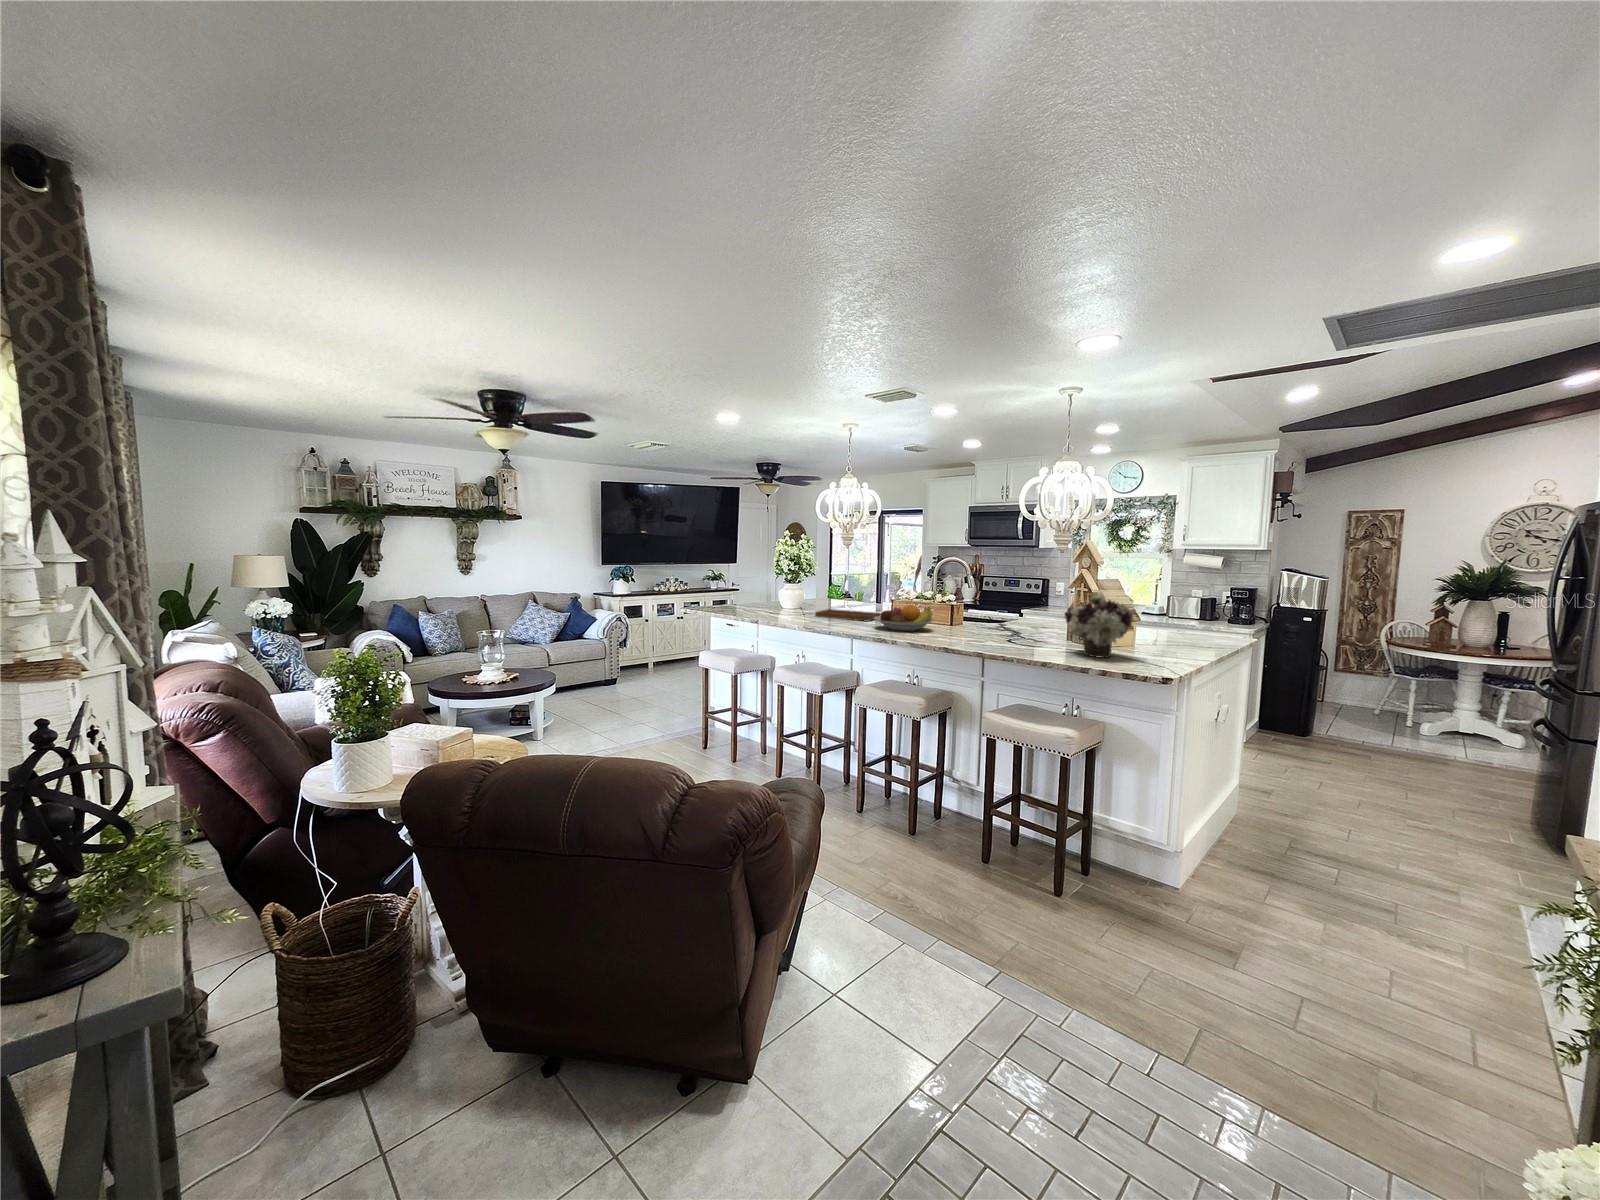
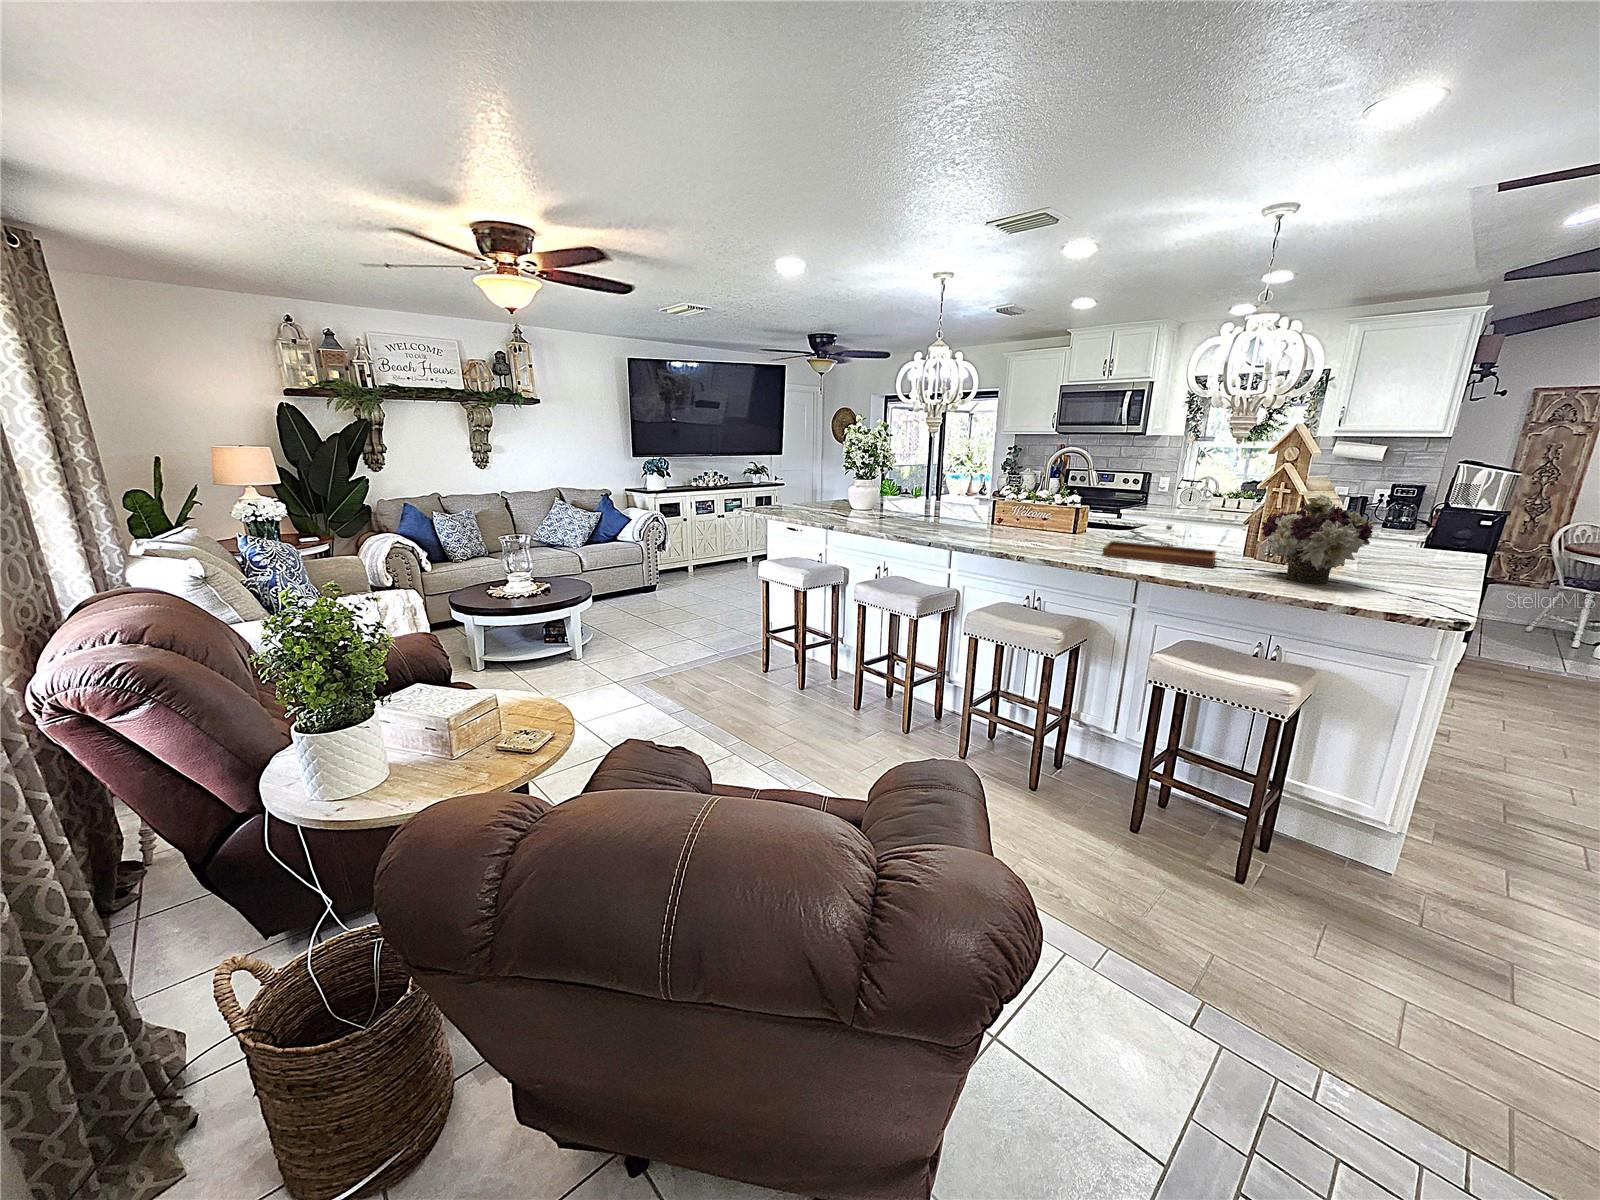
tray: present [815,598,881,621] -> present [1102,525,1216,568]
fruit bowl: present [875,605,934,631] -> none [983,509,1059,542]

